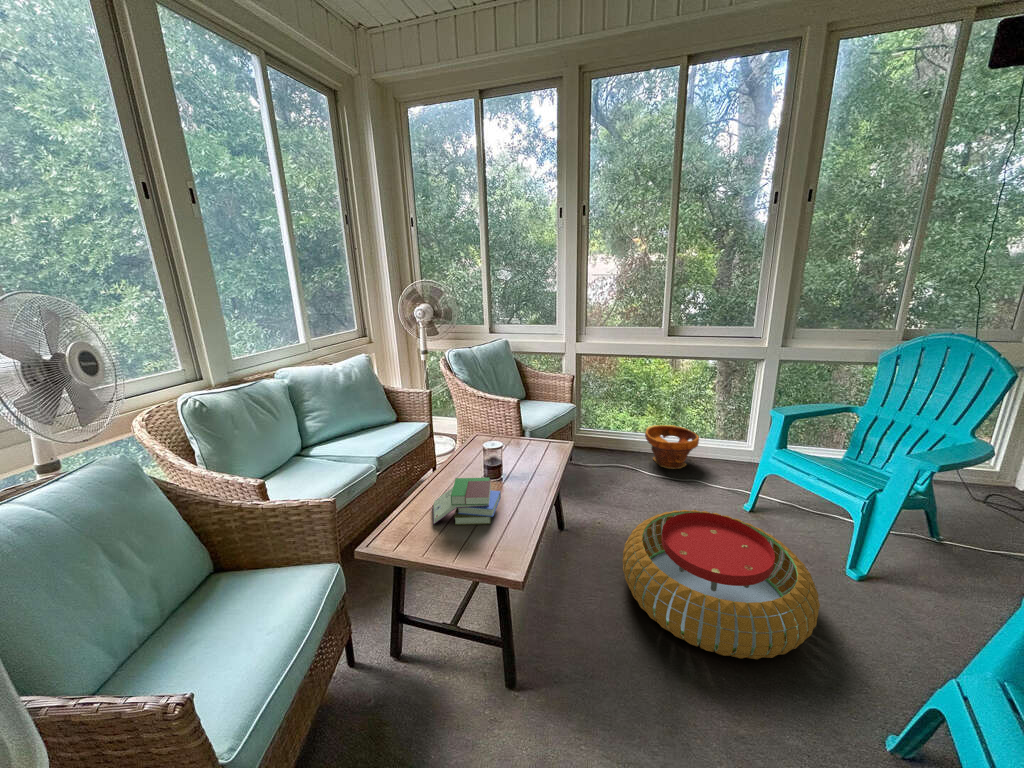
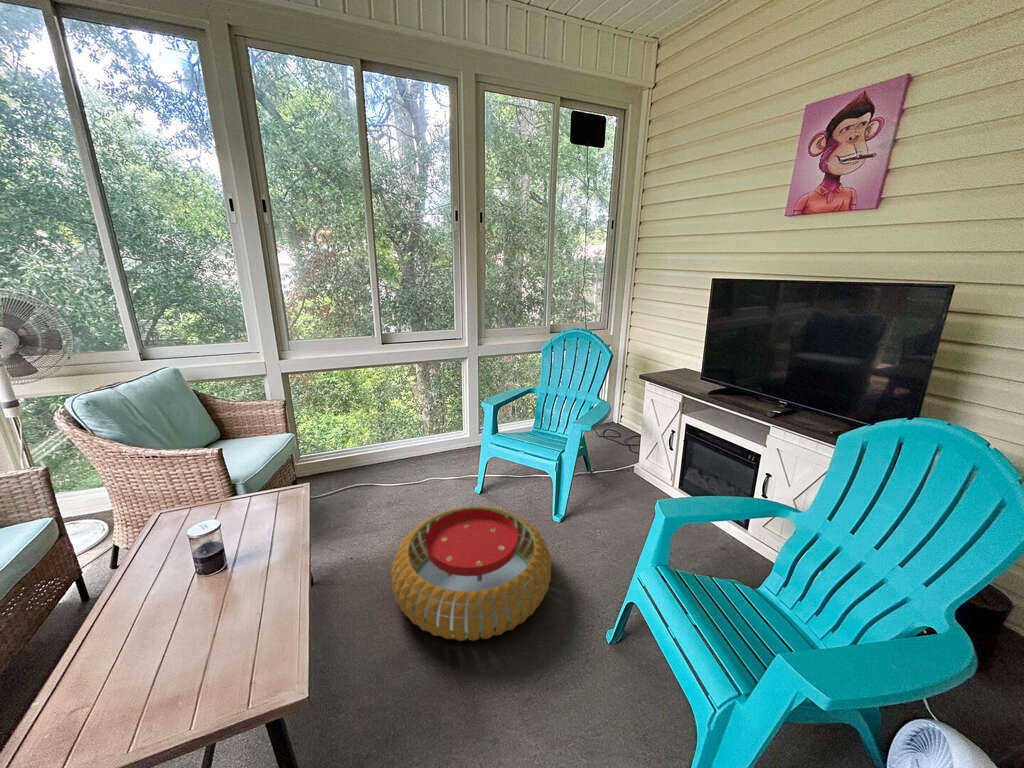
planter: present [645,425,699,469] -> none [376,430,427,473]
book: present [433,477,501,525] -> none [114,579,238,693]

